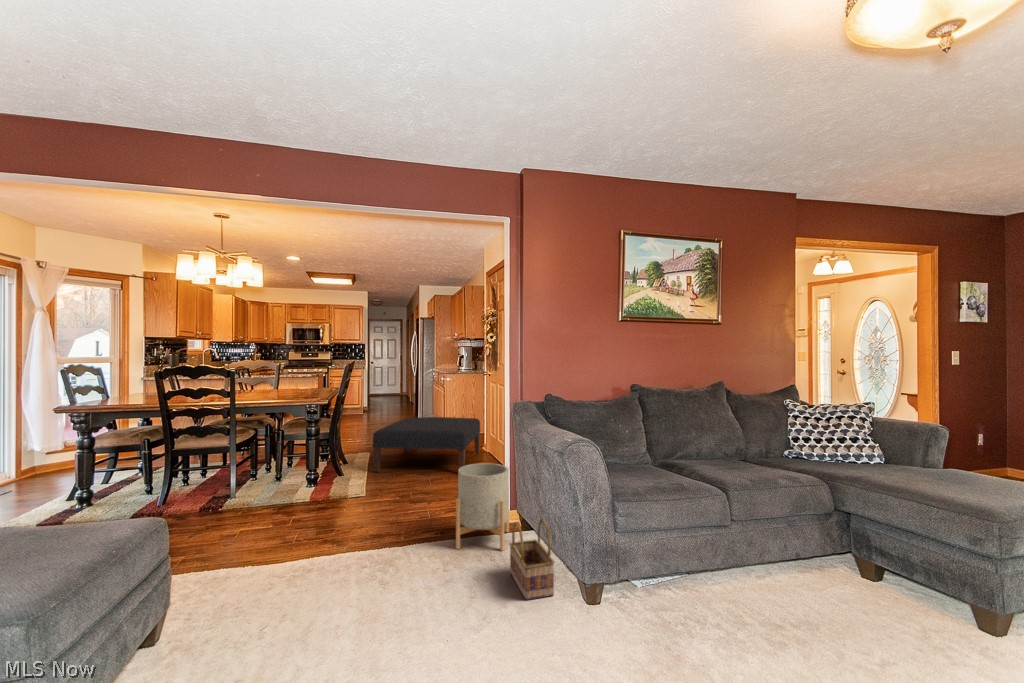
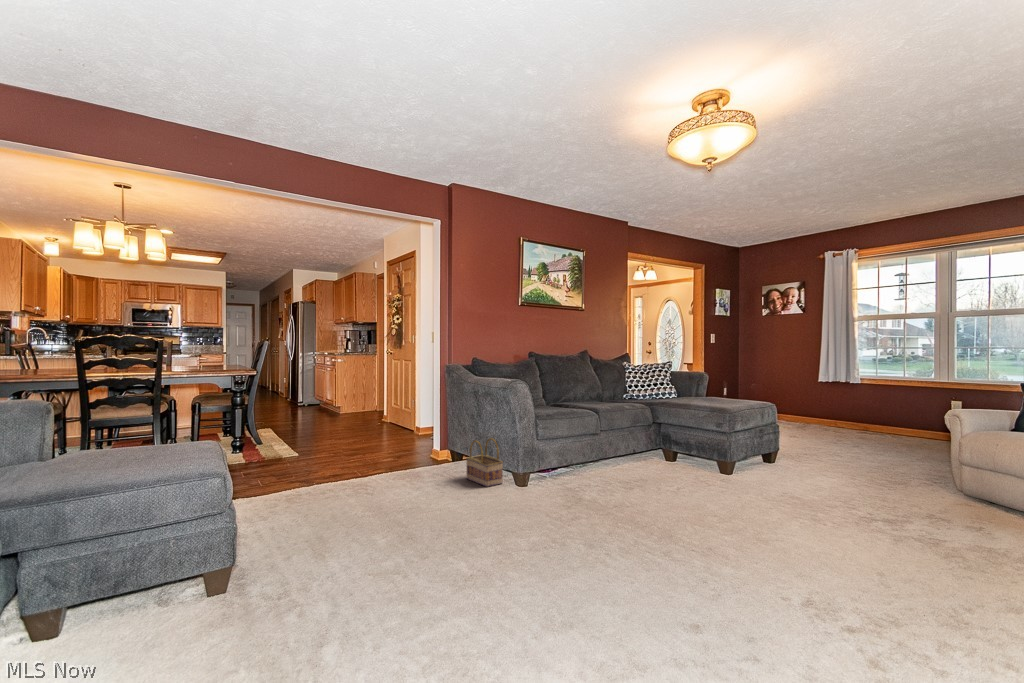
ottoman: present [373,417,480,472] -> none [285,393,378,442]
planter: present [456,463,509,551] -> none [412,412,452,474]

